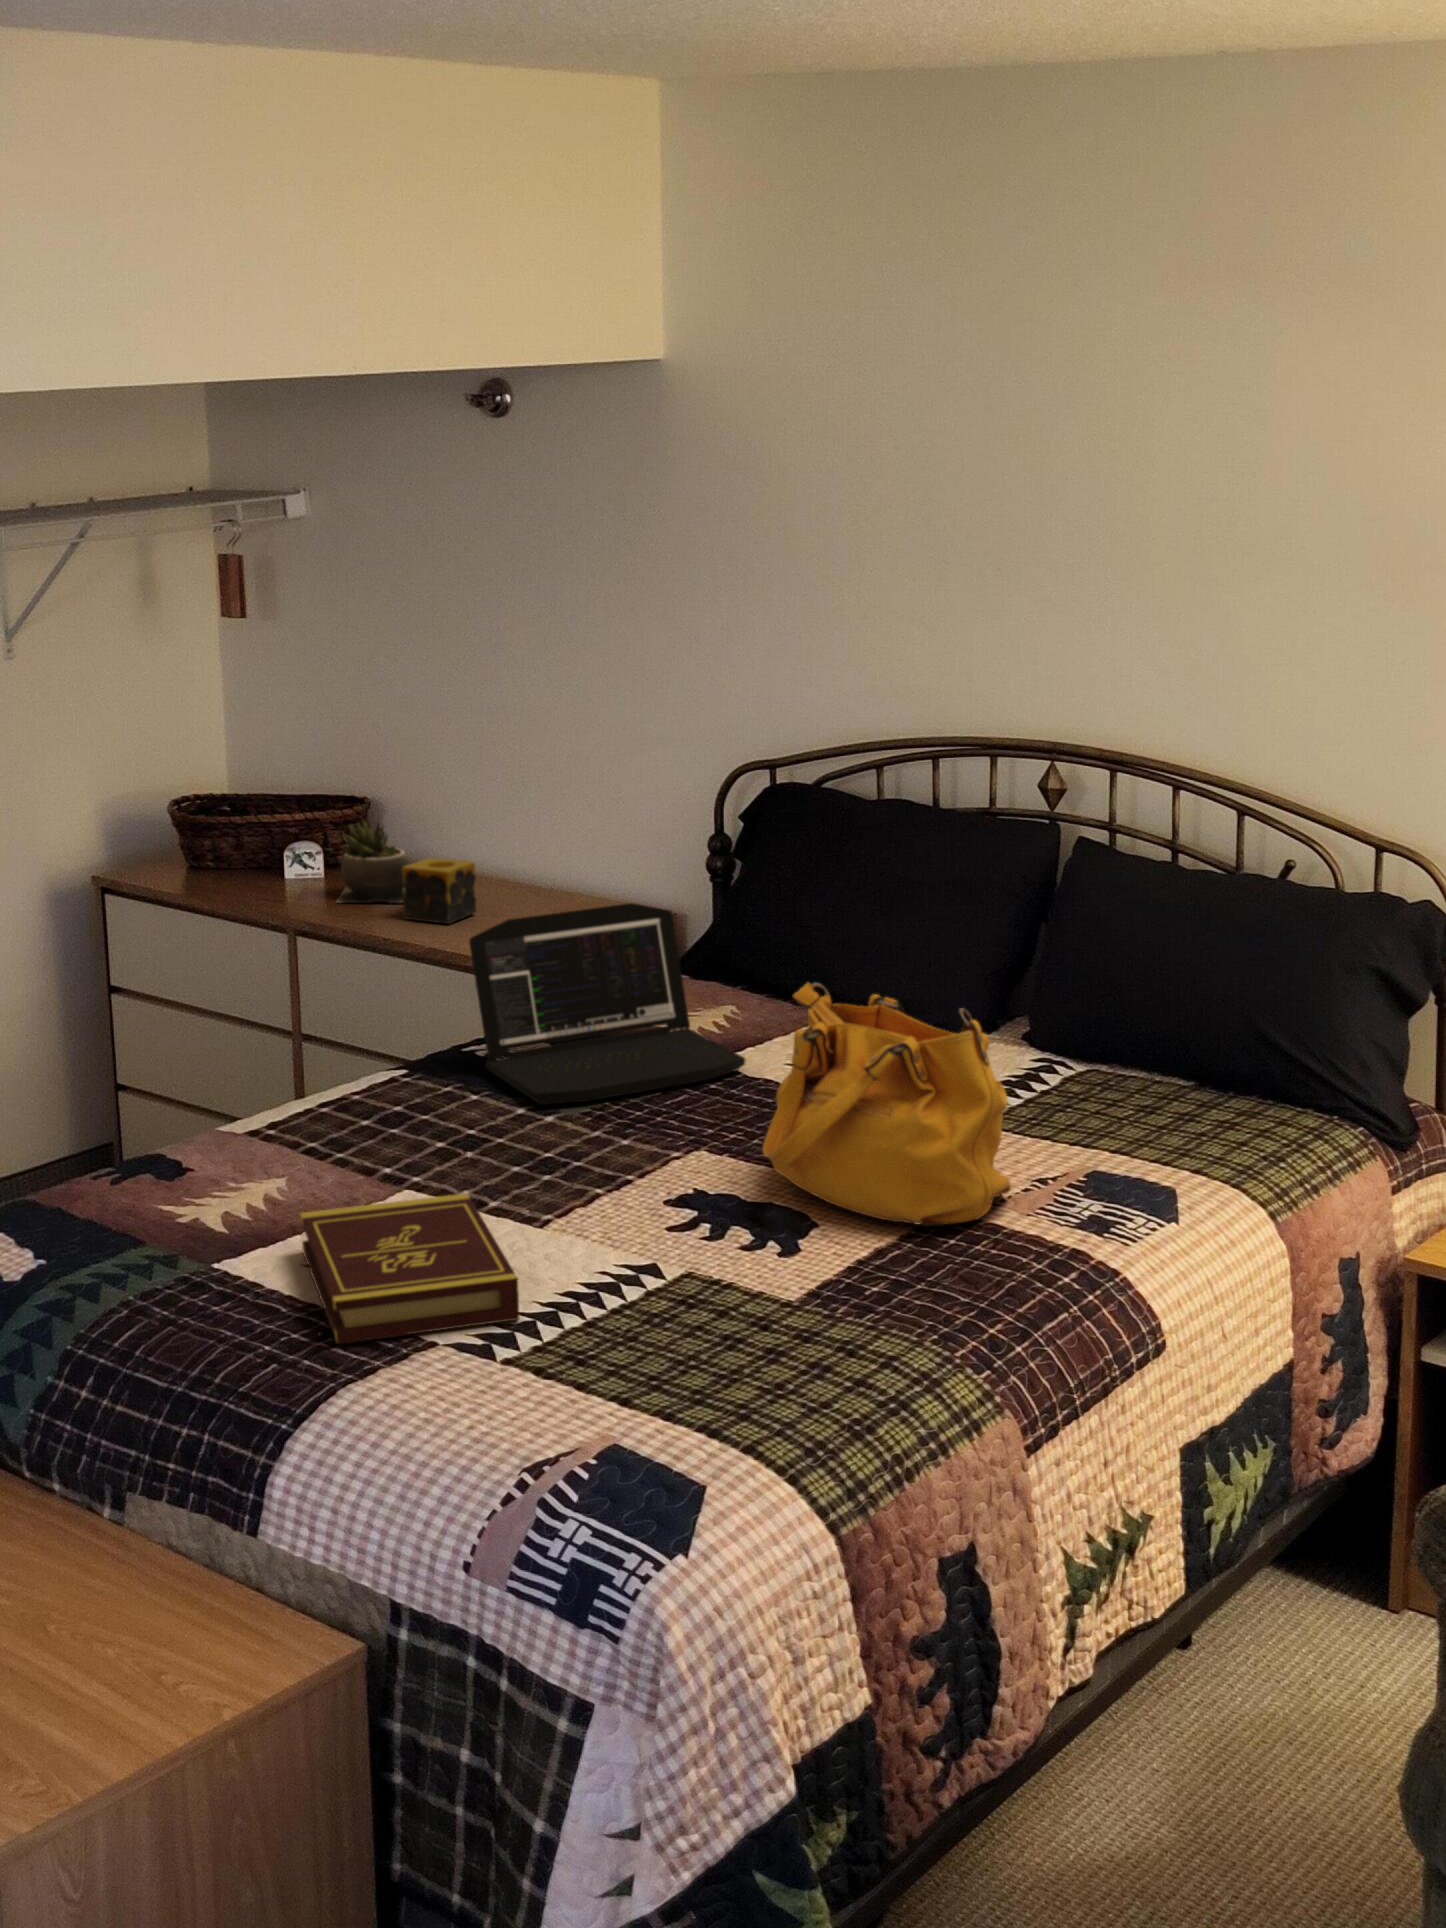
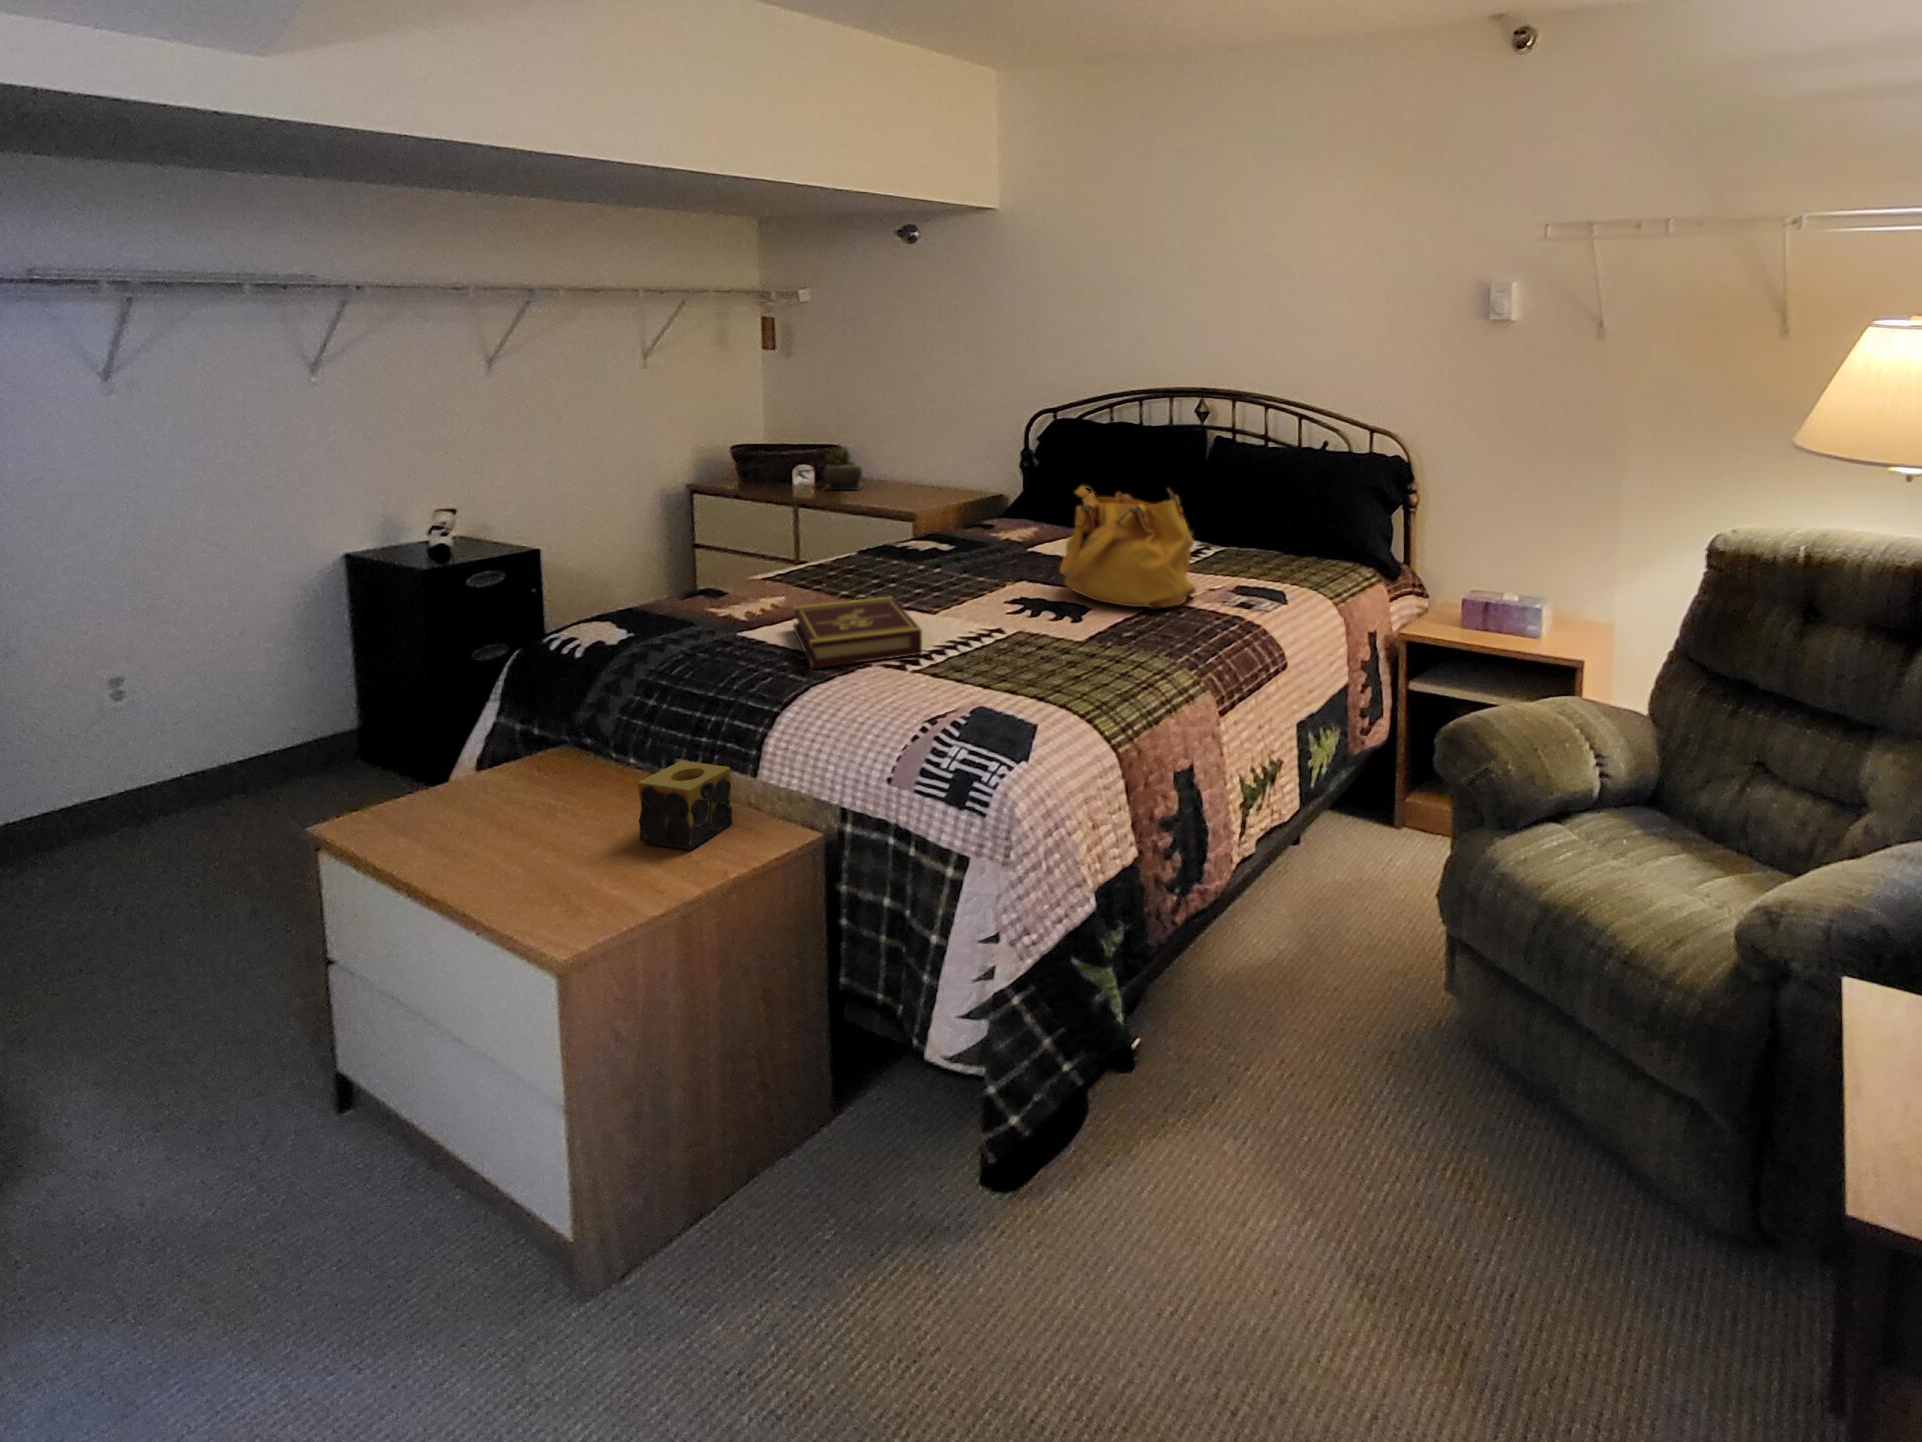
candle: present [402,858,476,924] -> present [638,760,732,849]
laptop: present [469,903,745,1105] -> none [894,467,1045,567]

